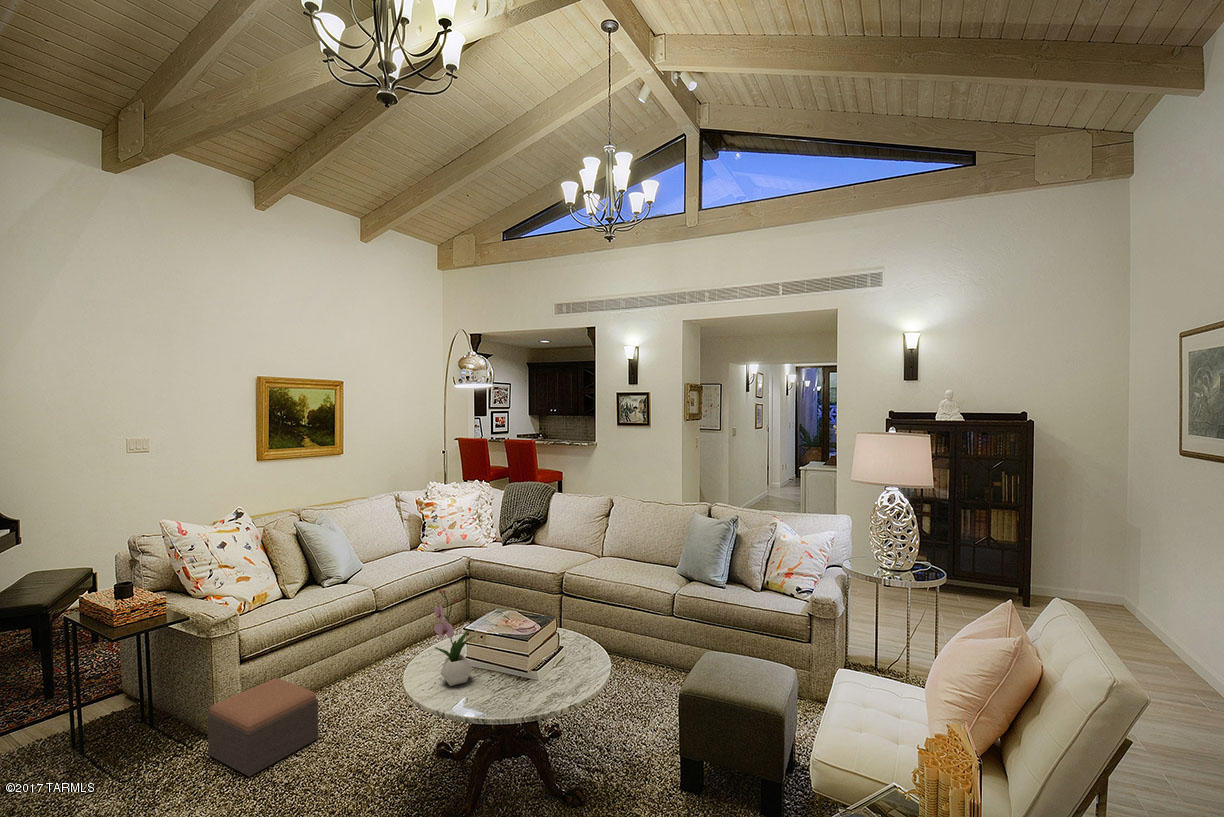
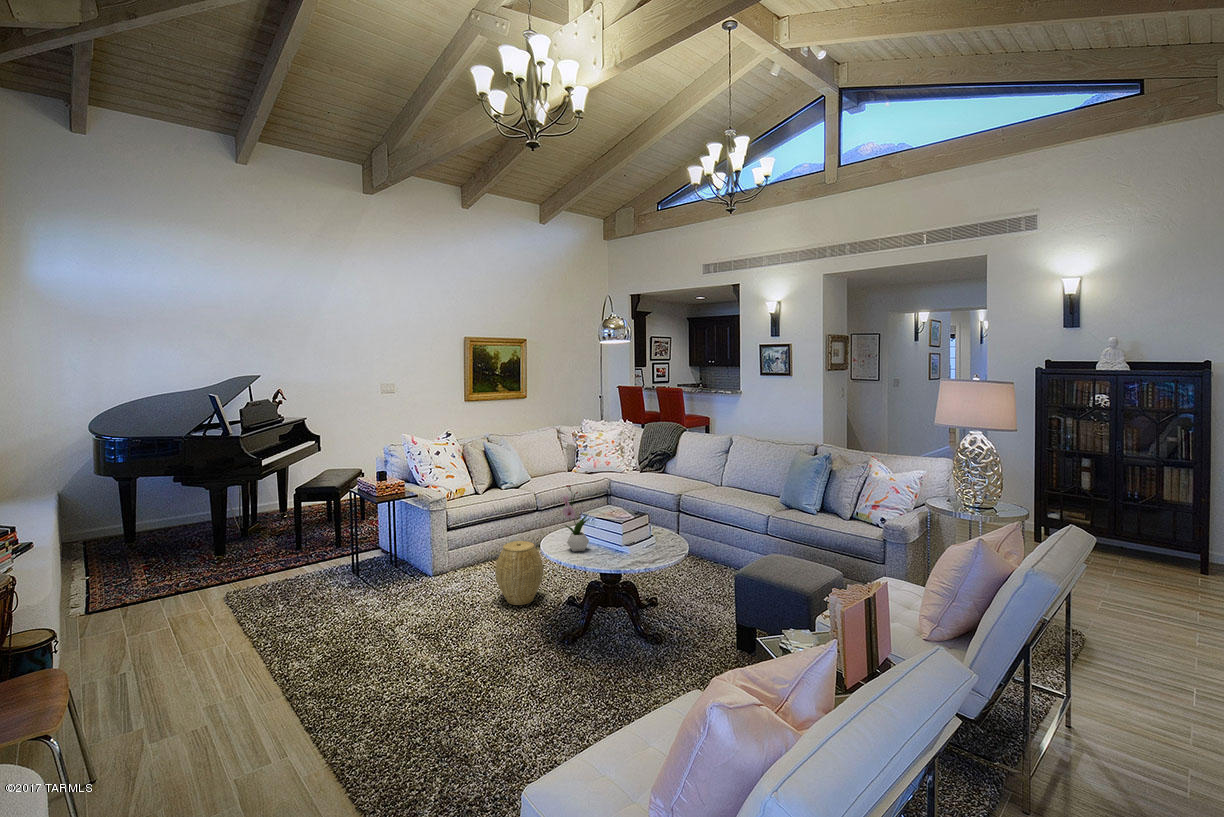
woven basket: none [323,670,398,771] -> present [495,541,543,605]
footstool: present [208,678,318,777] -> none [429,544,495,599]

